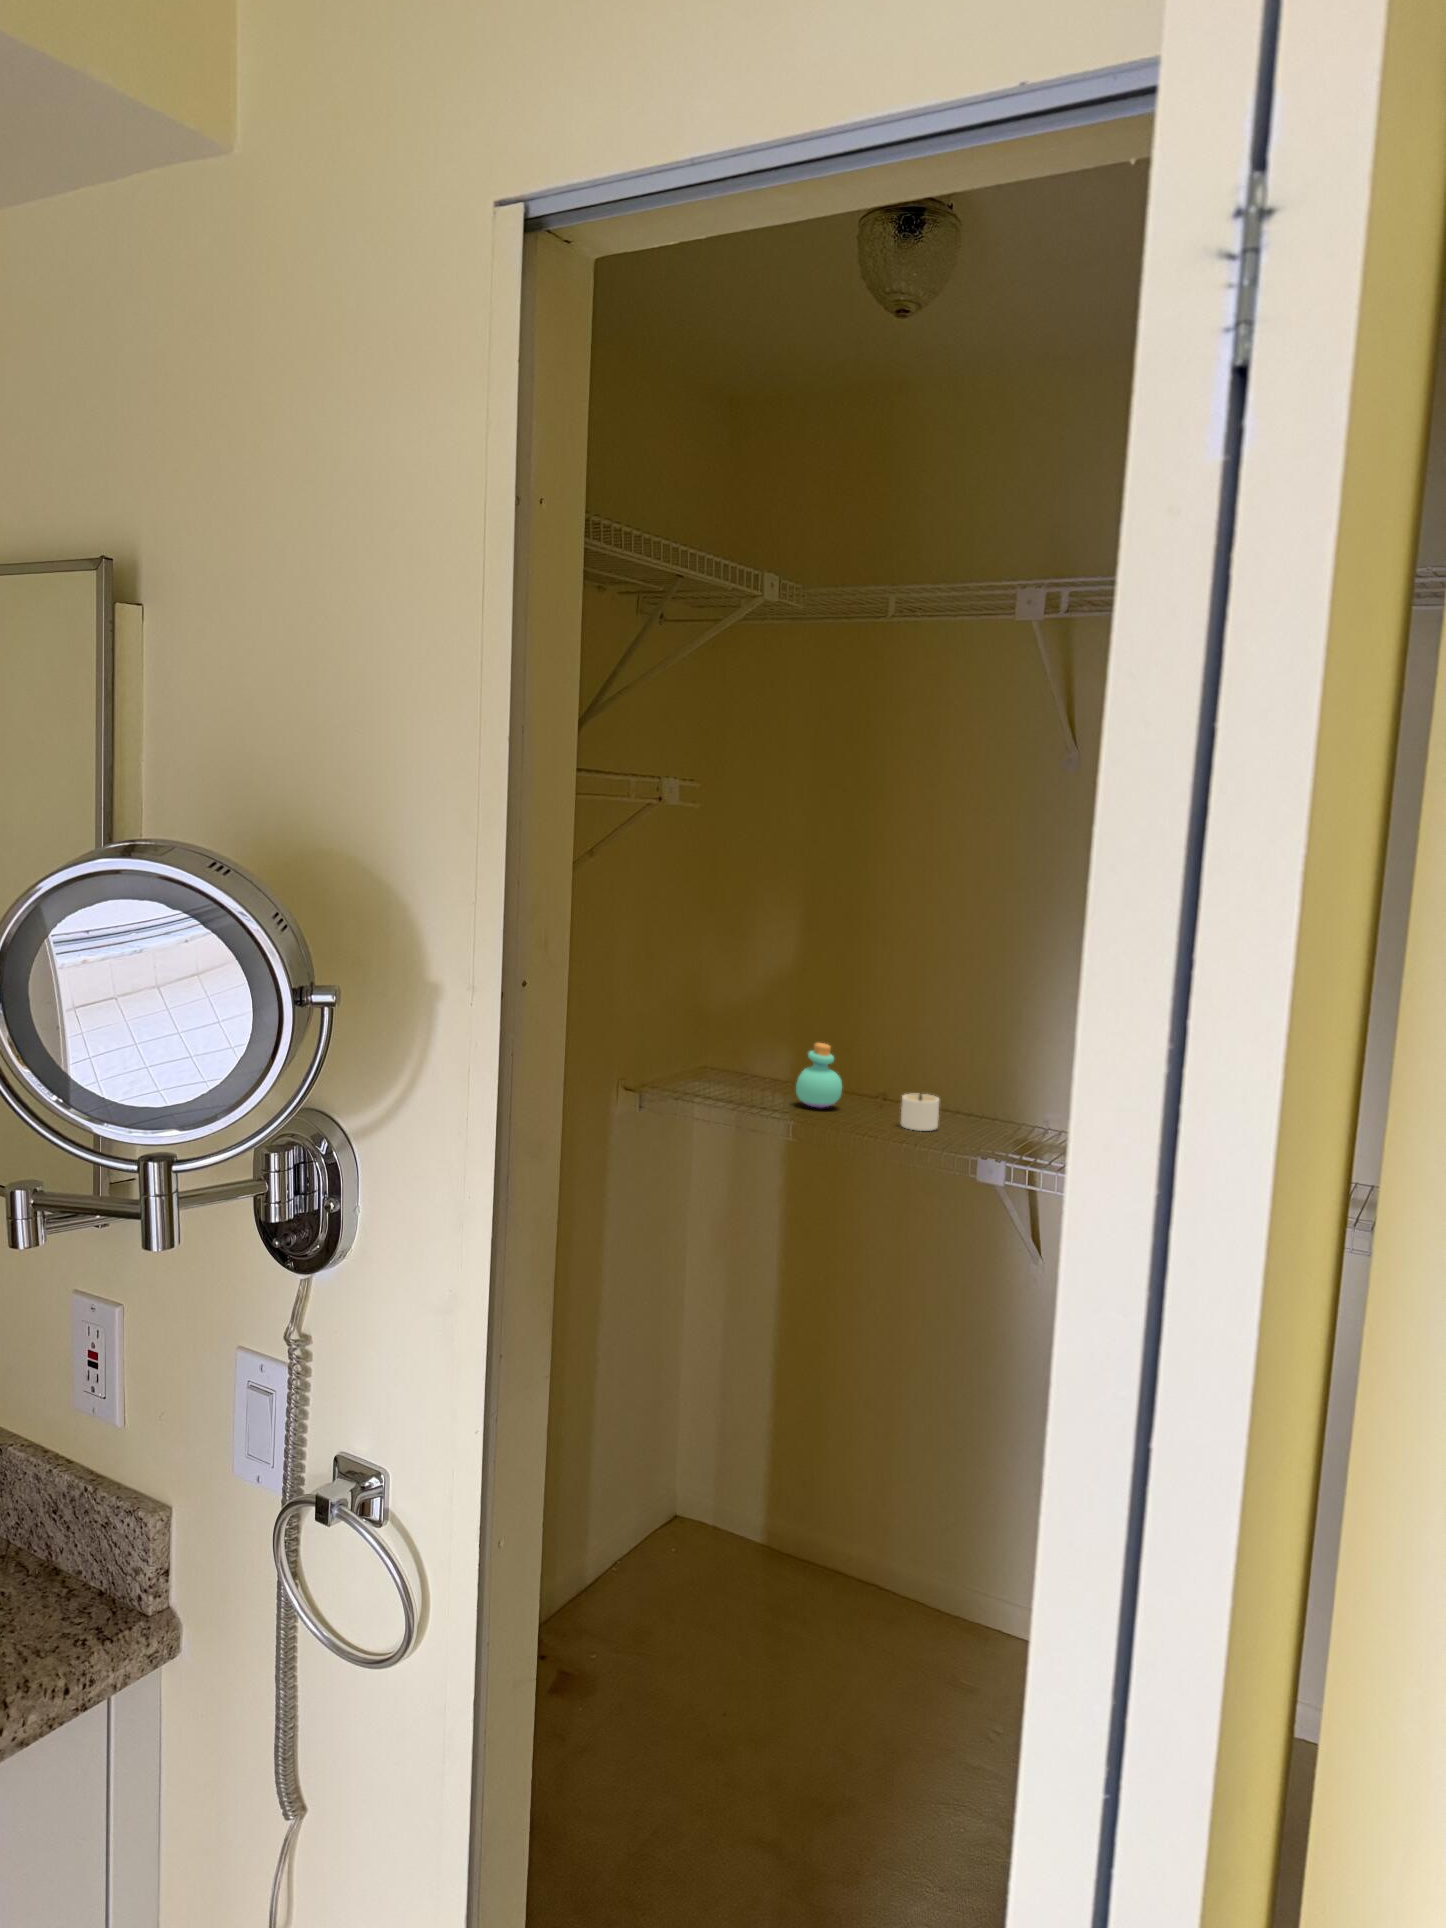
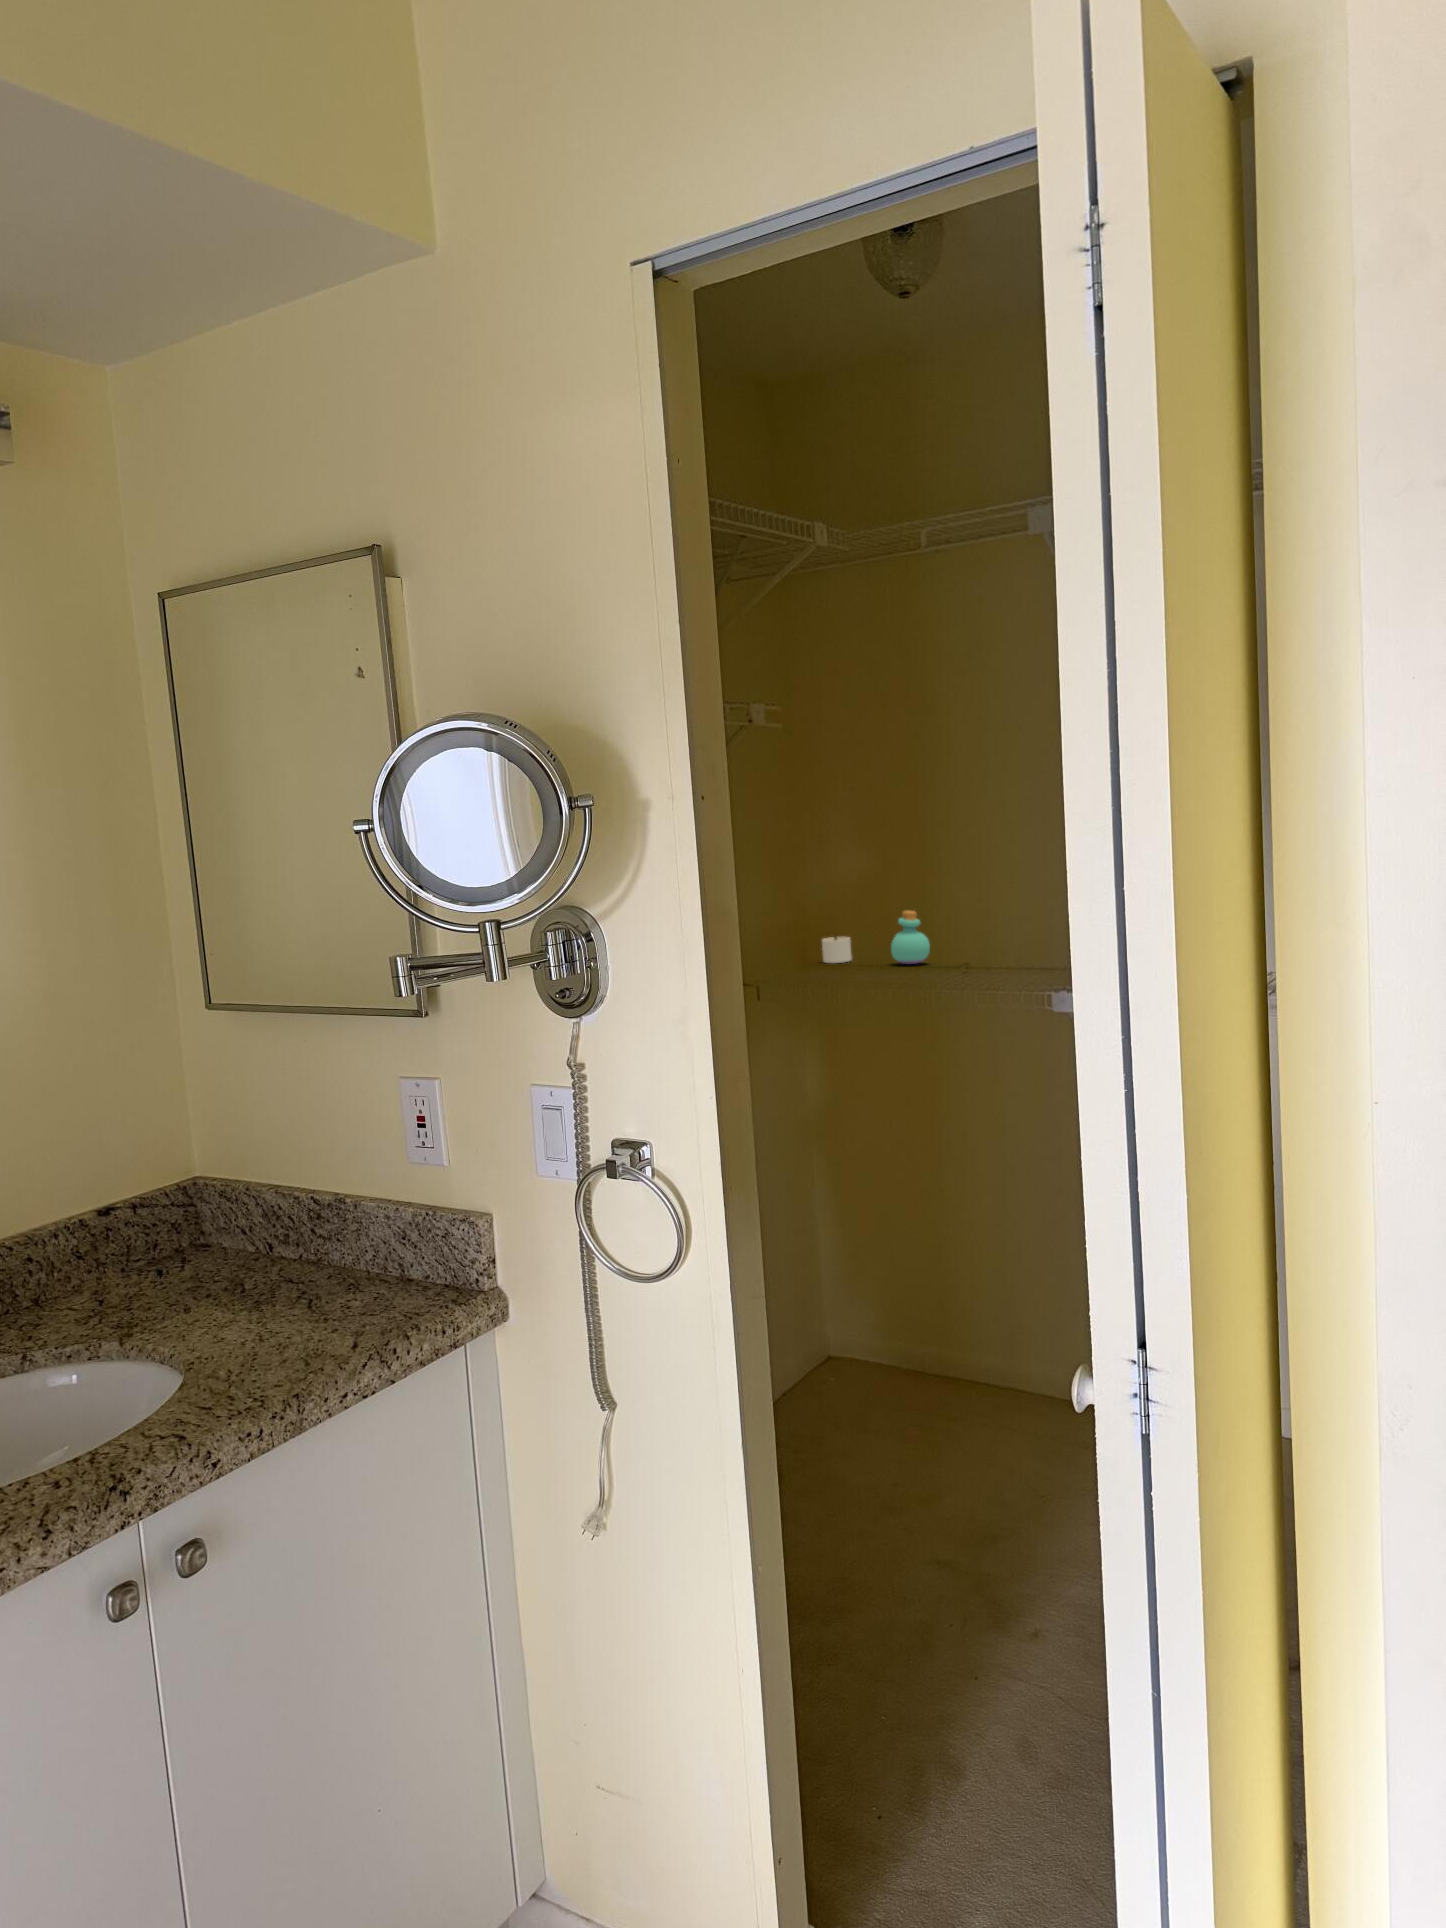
candle: present [901,1094,939,1131] -> present [822,936,852,963]

